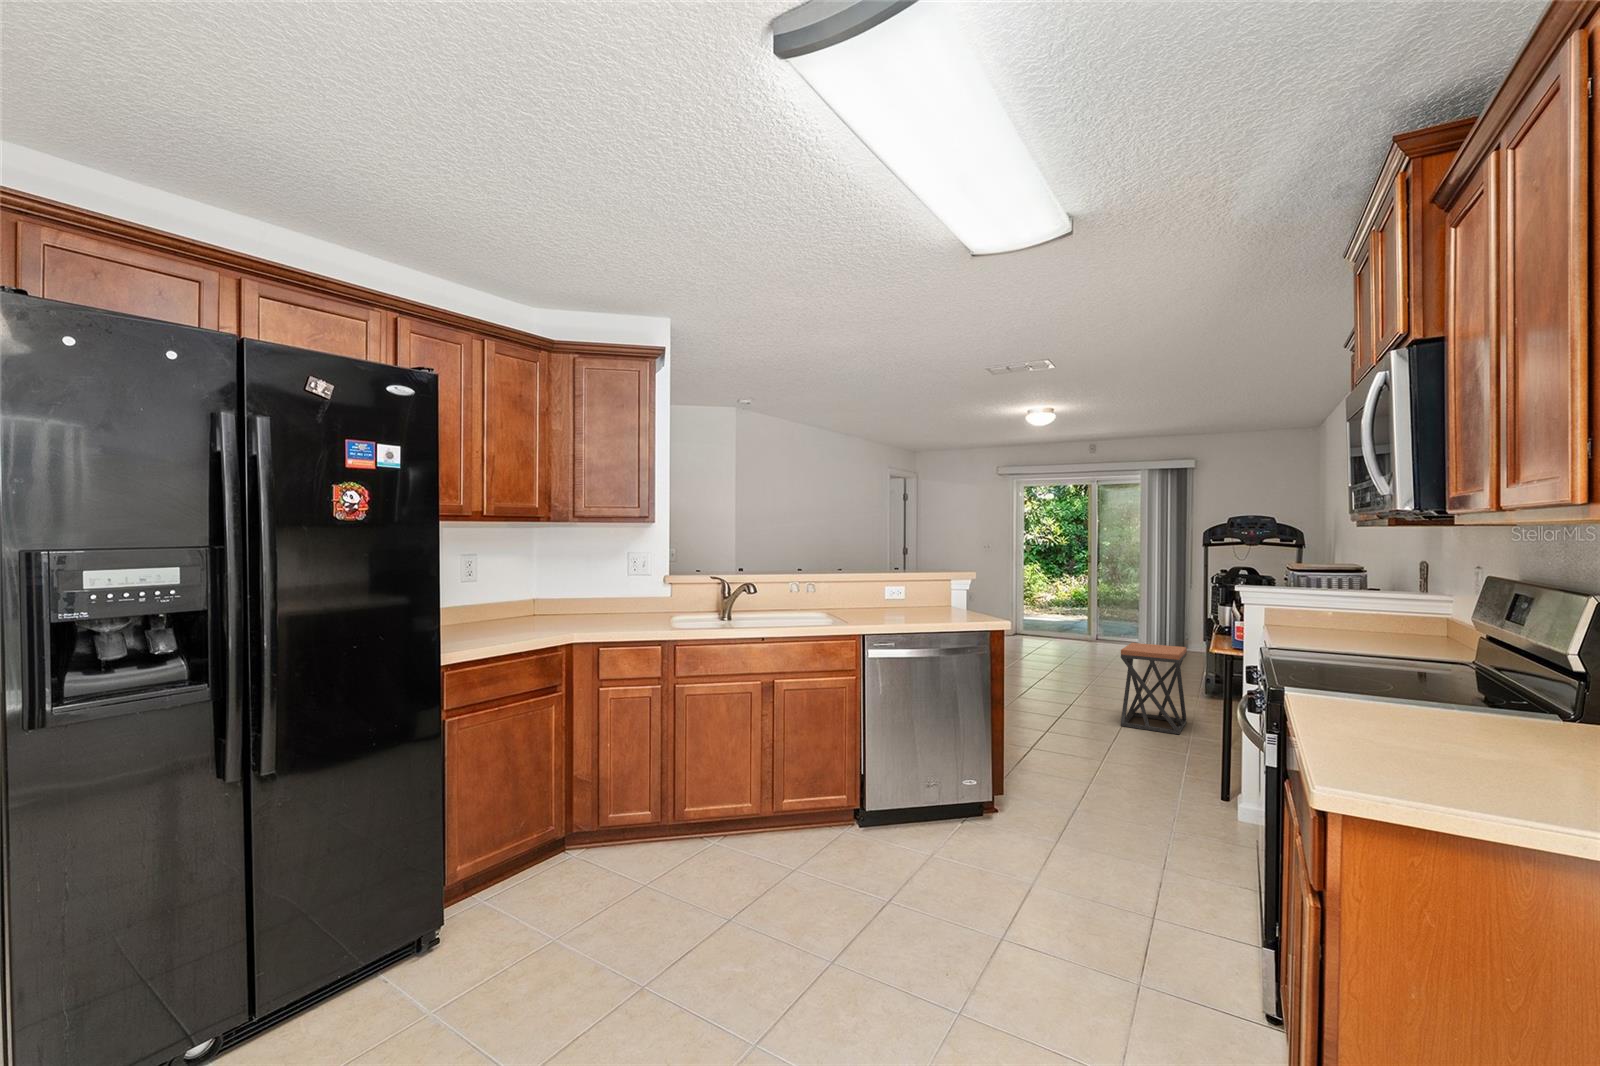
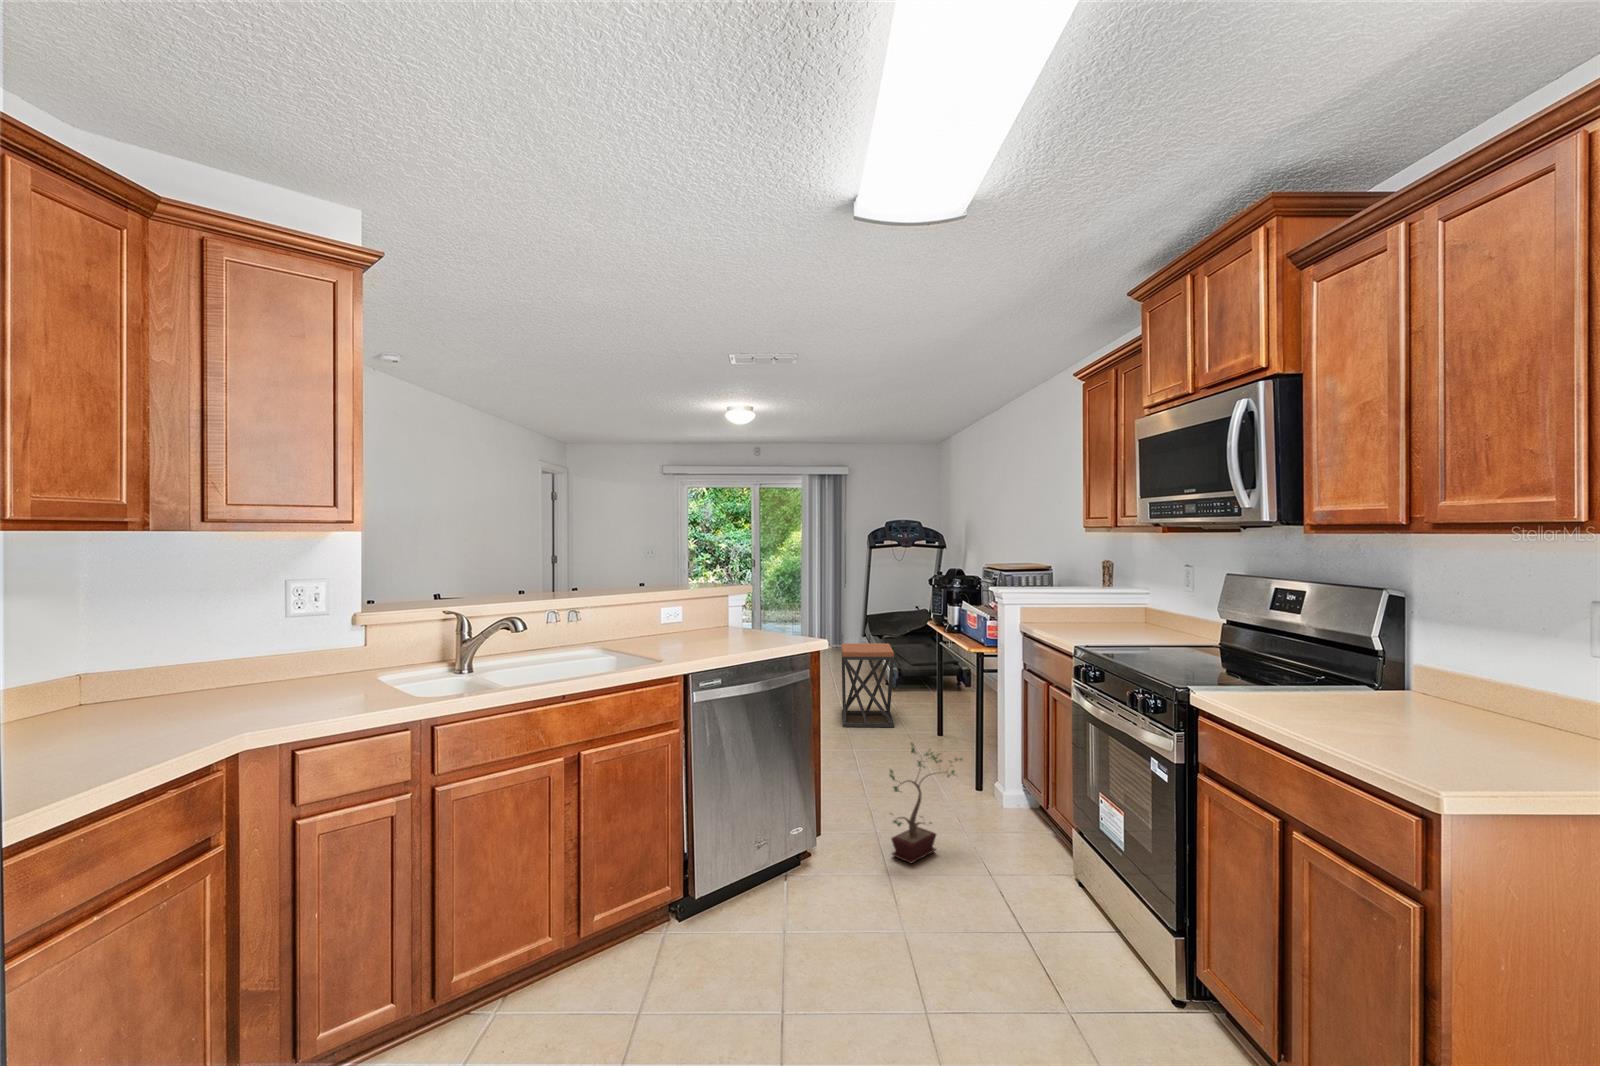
potted plant: none [1060,725,1157,840] -> present [890,743,962,863]

